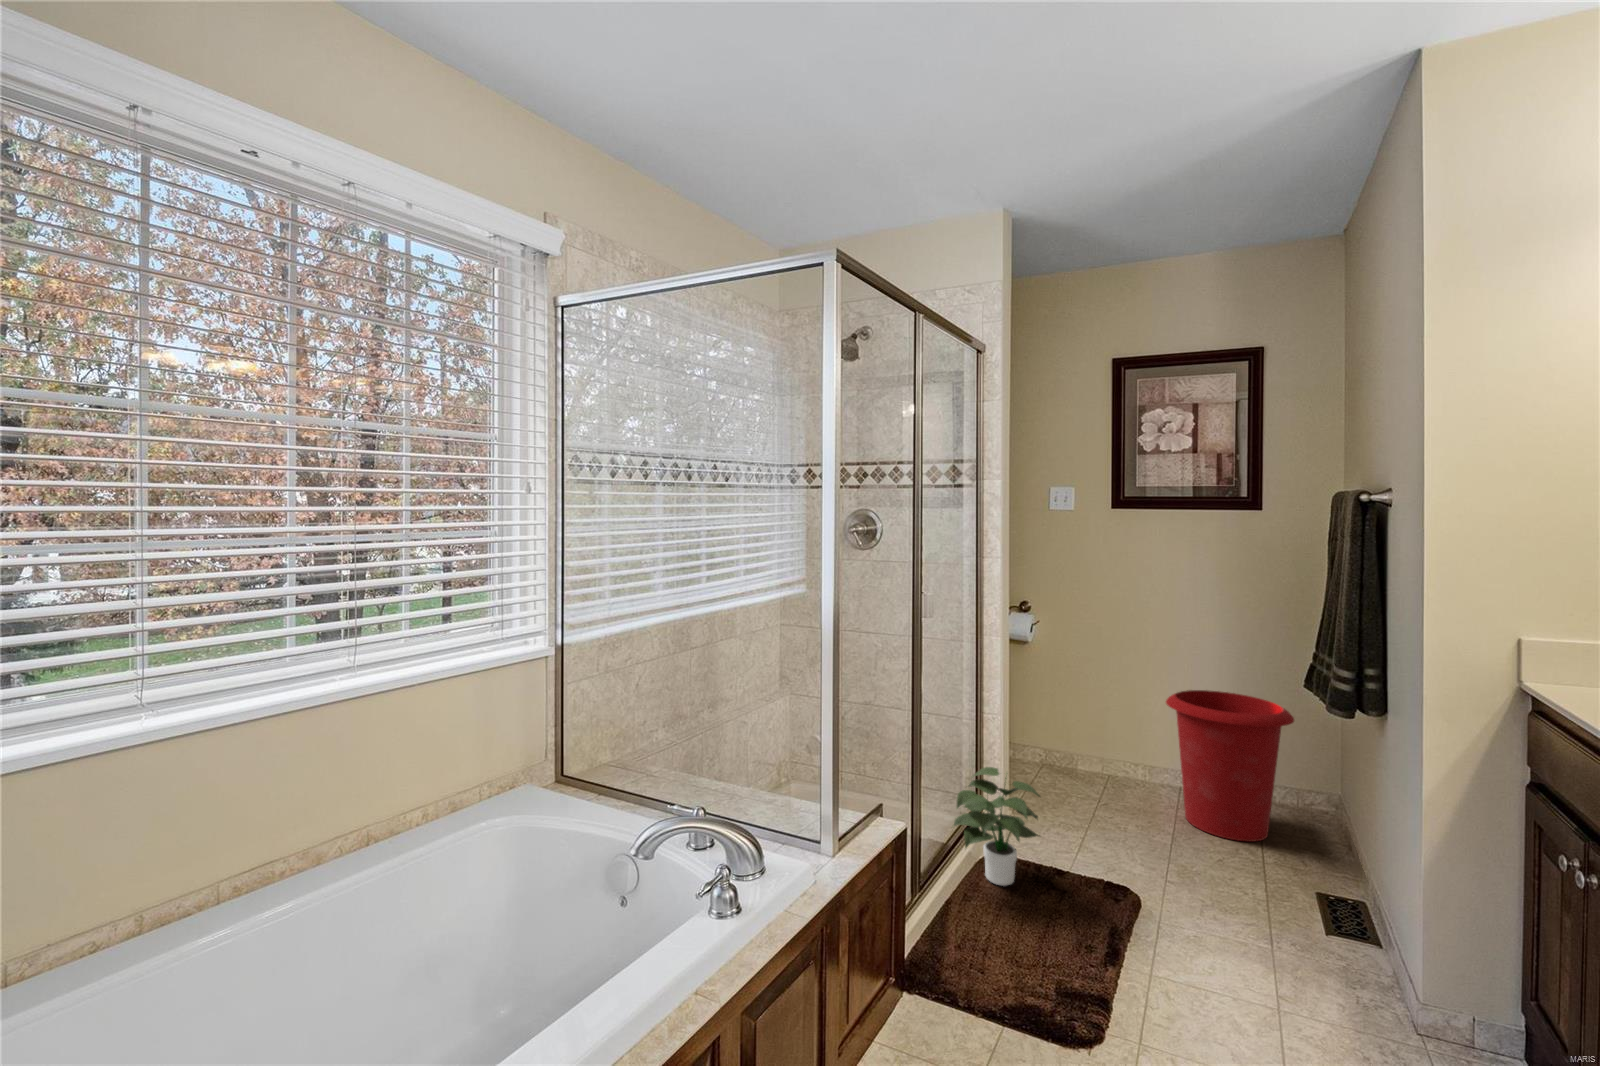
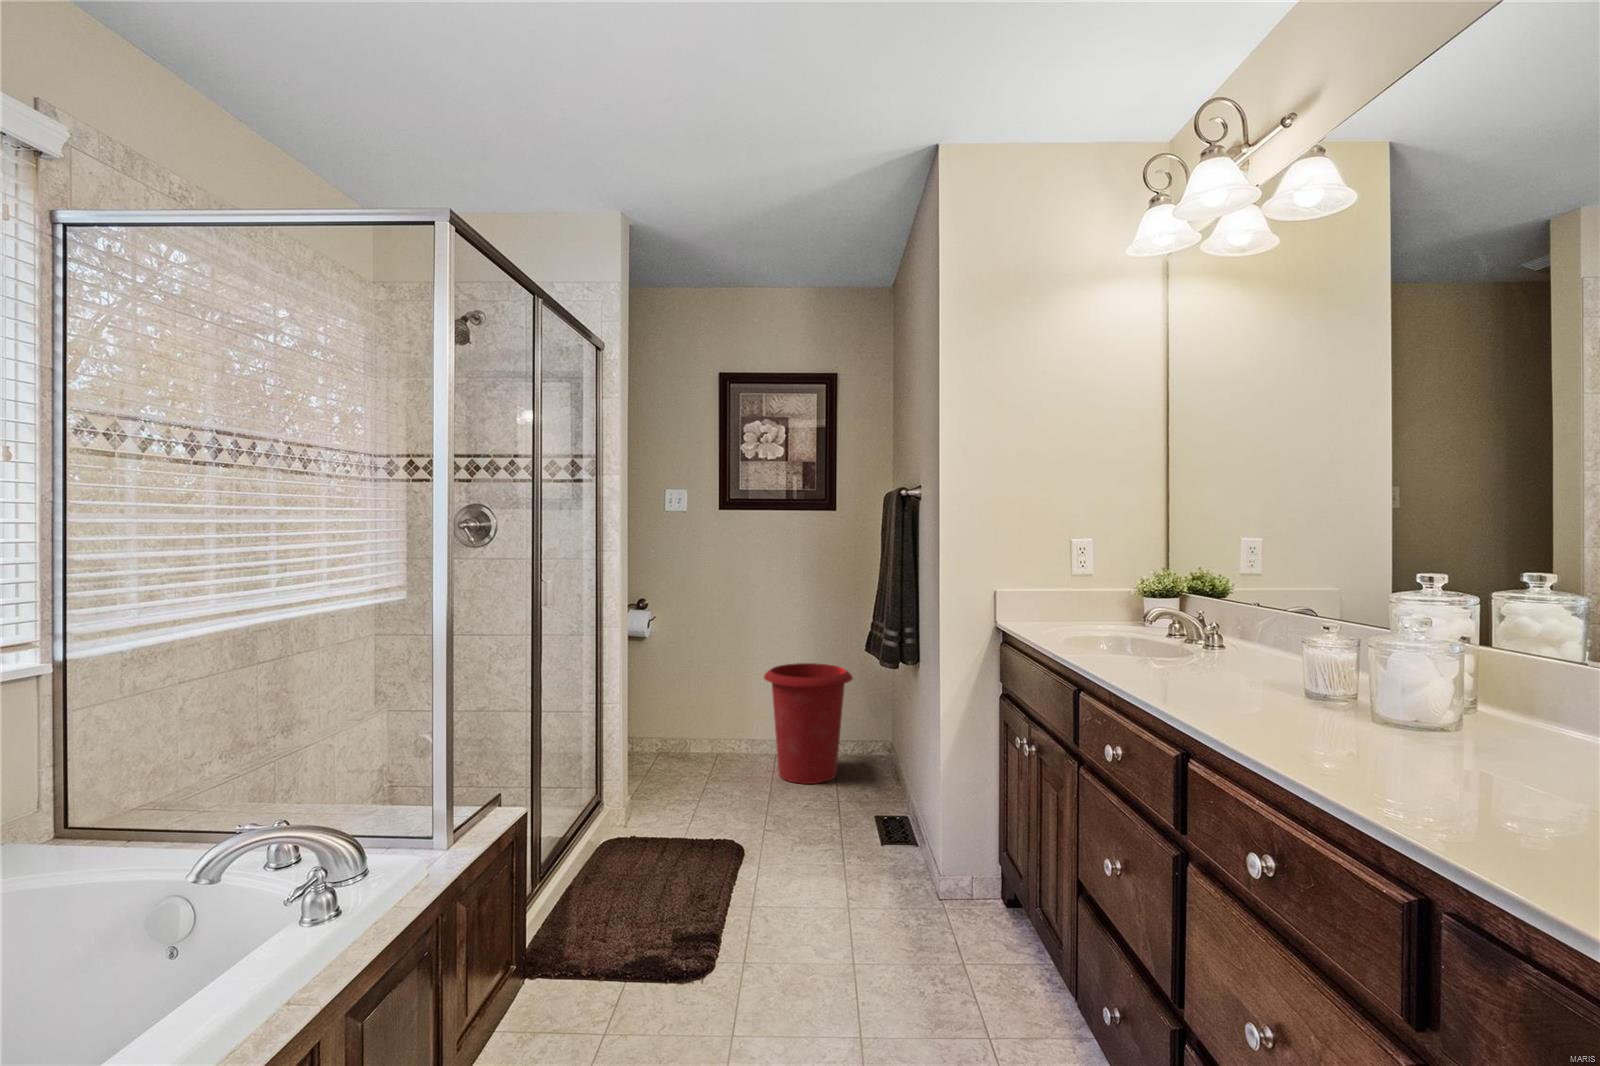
potted plant: present [954,767,1040,886] -> none [571,755,658,864]

